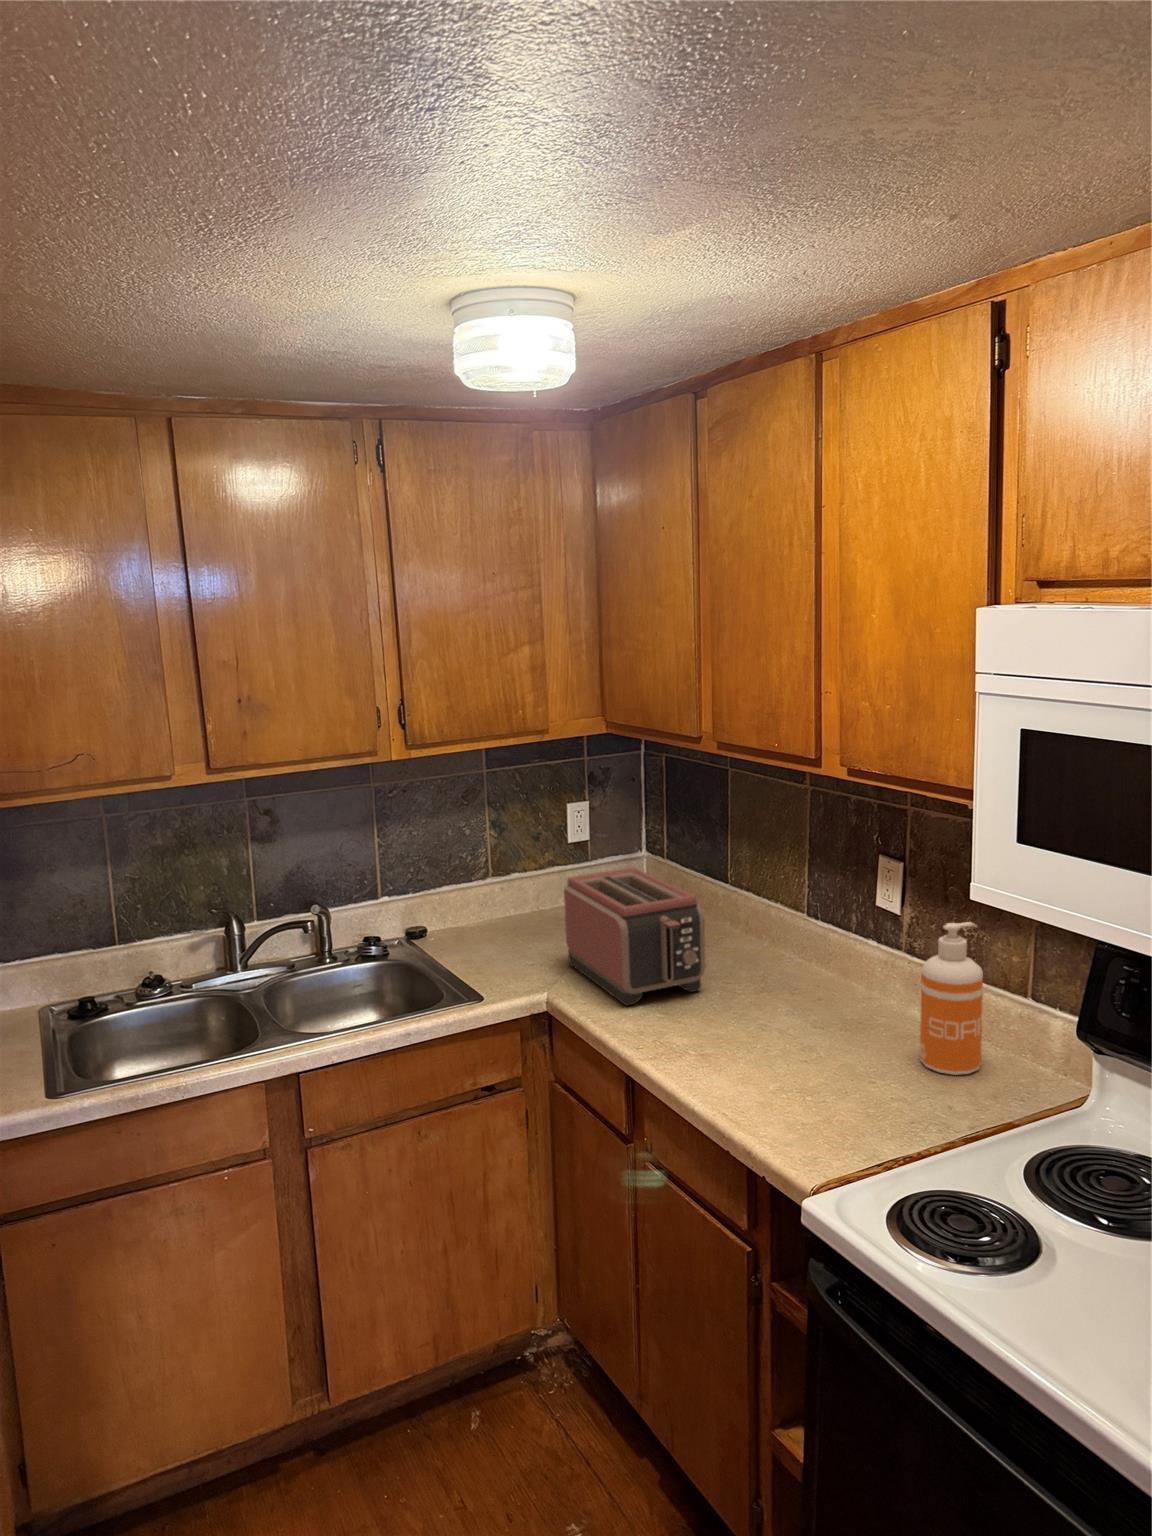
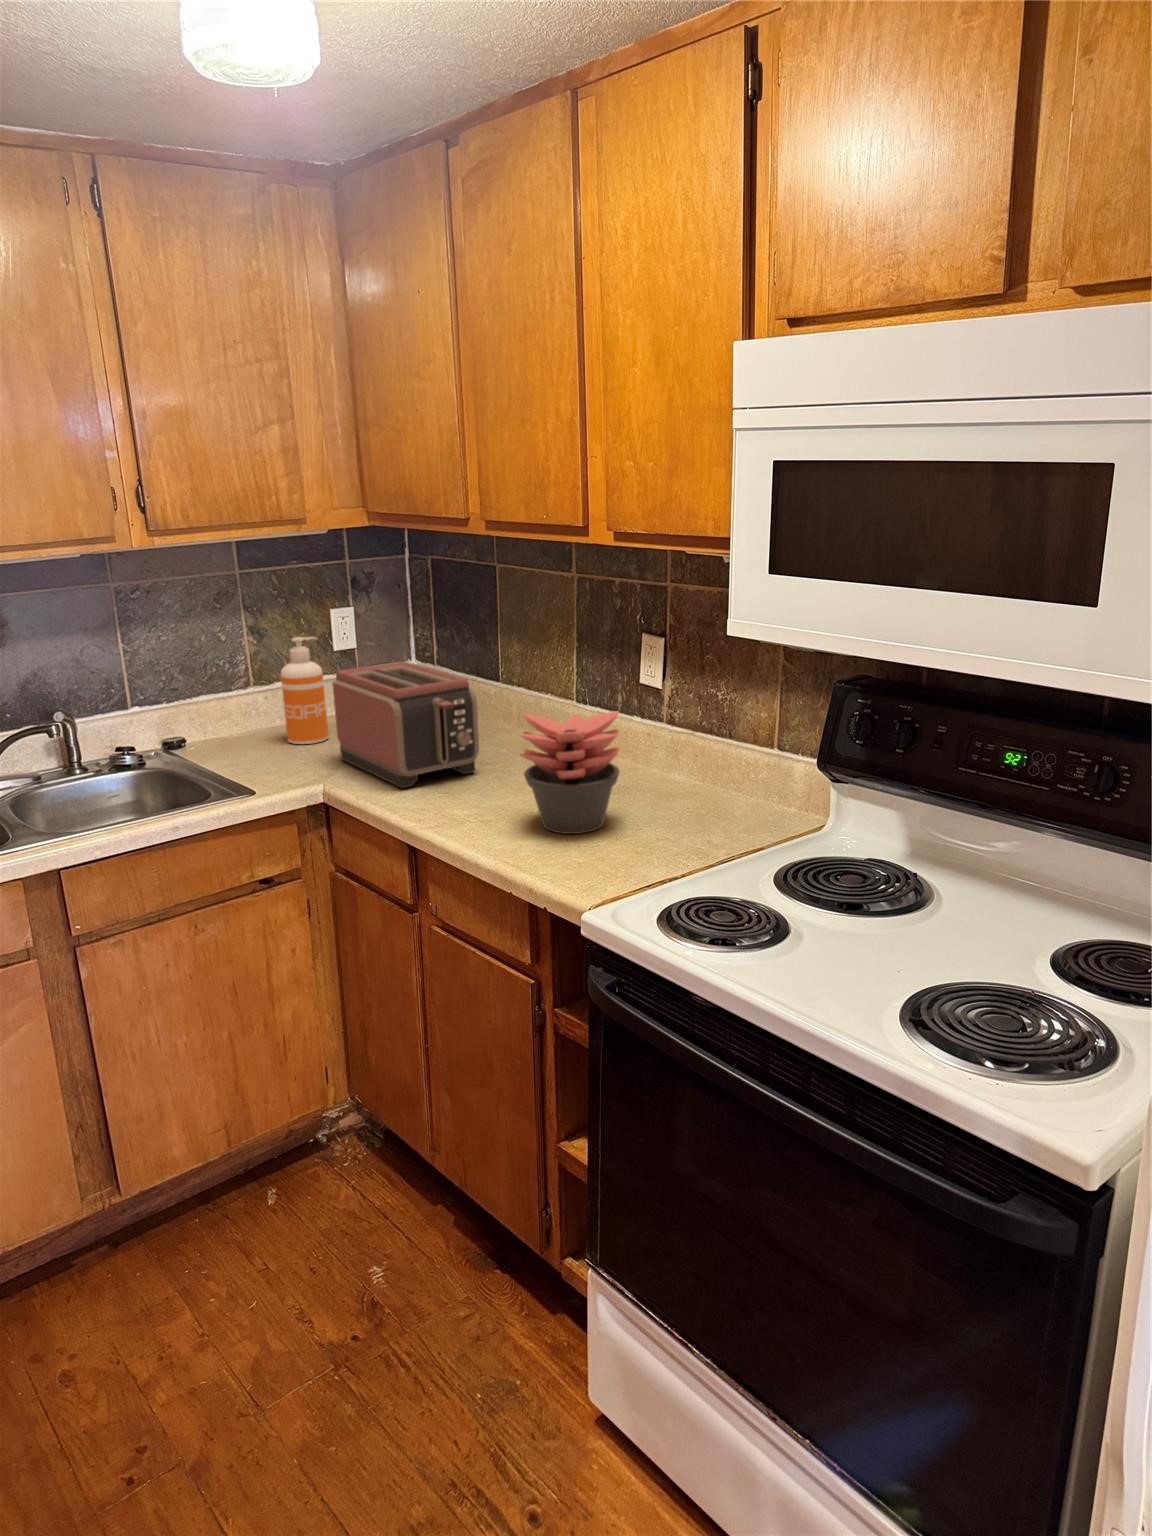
soap dispenser: present [920,922,983,1075] -> present [281,637,329,744]
succulent plant: none [744,948,852,1083] -> present [519,711,619,834]

